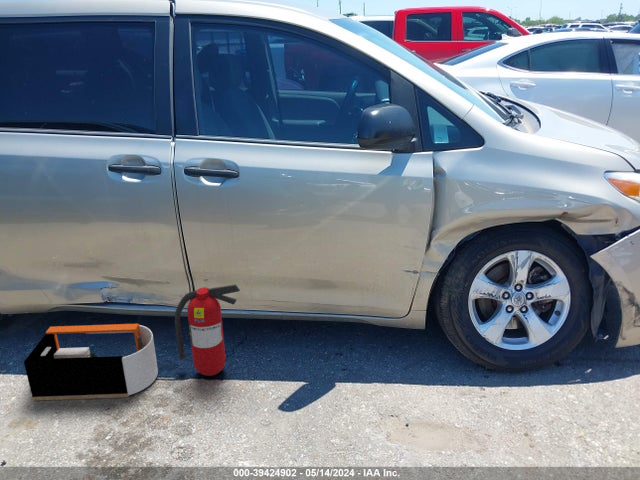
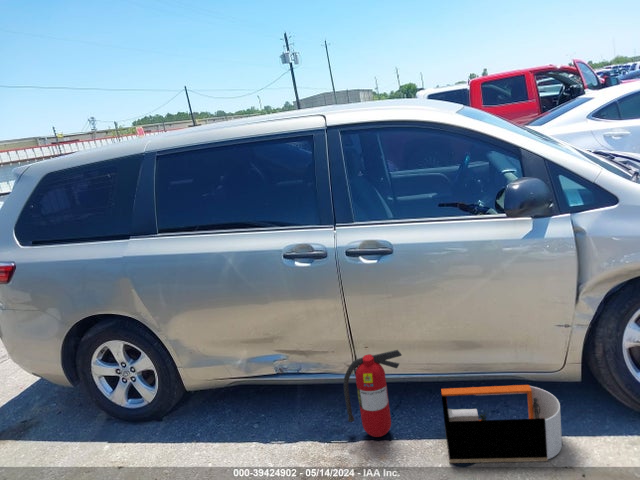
storage bin: present [24,324,158,401] -> present [441,385,562,463]

